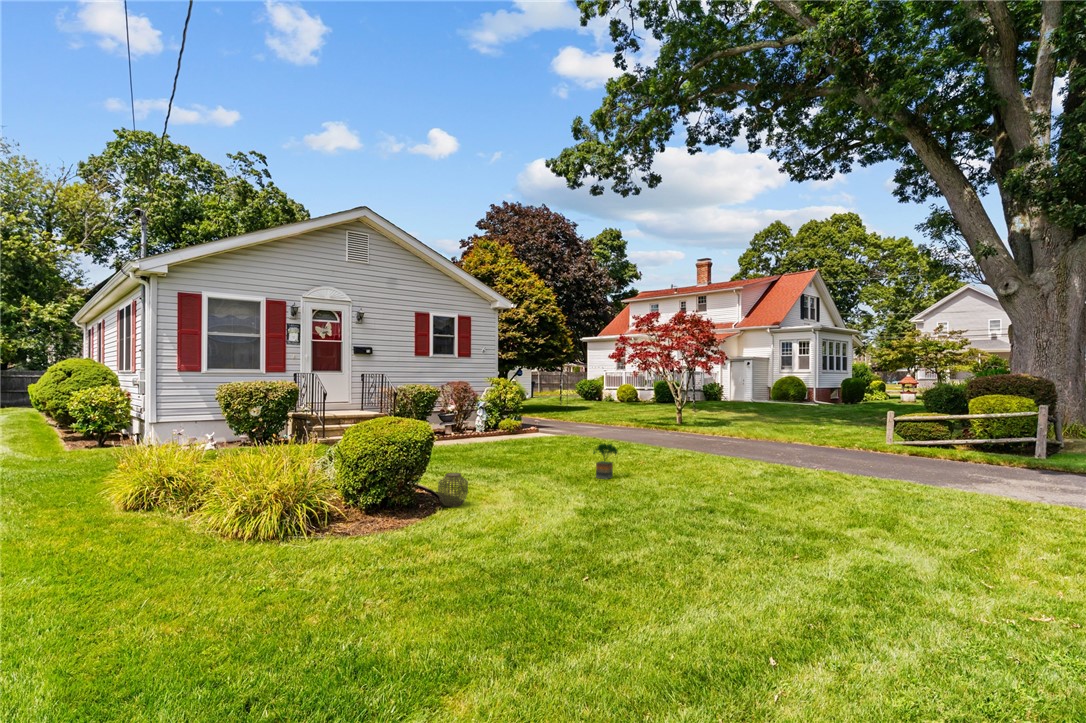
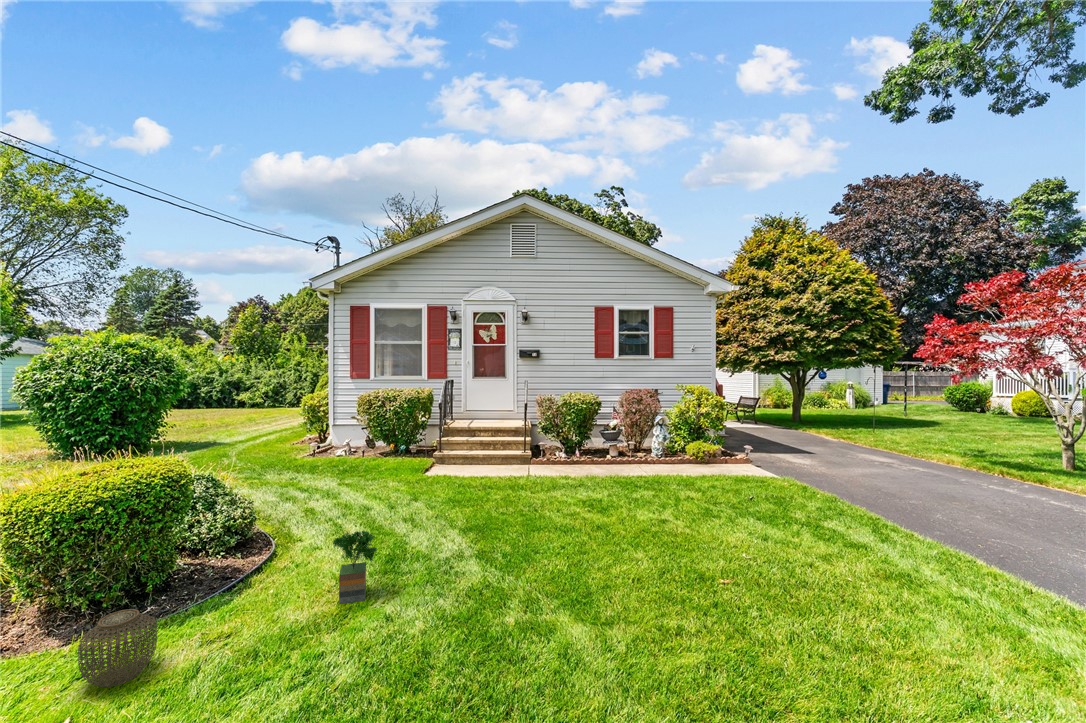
potted tree: present [593,444,618,479] -> present [333,530,377,604]

